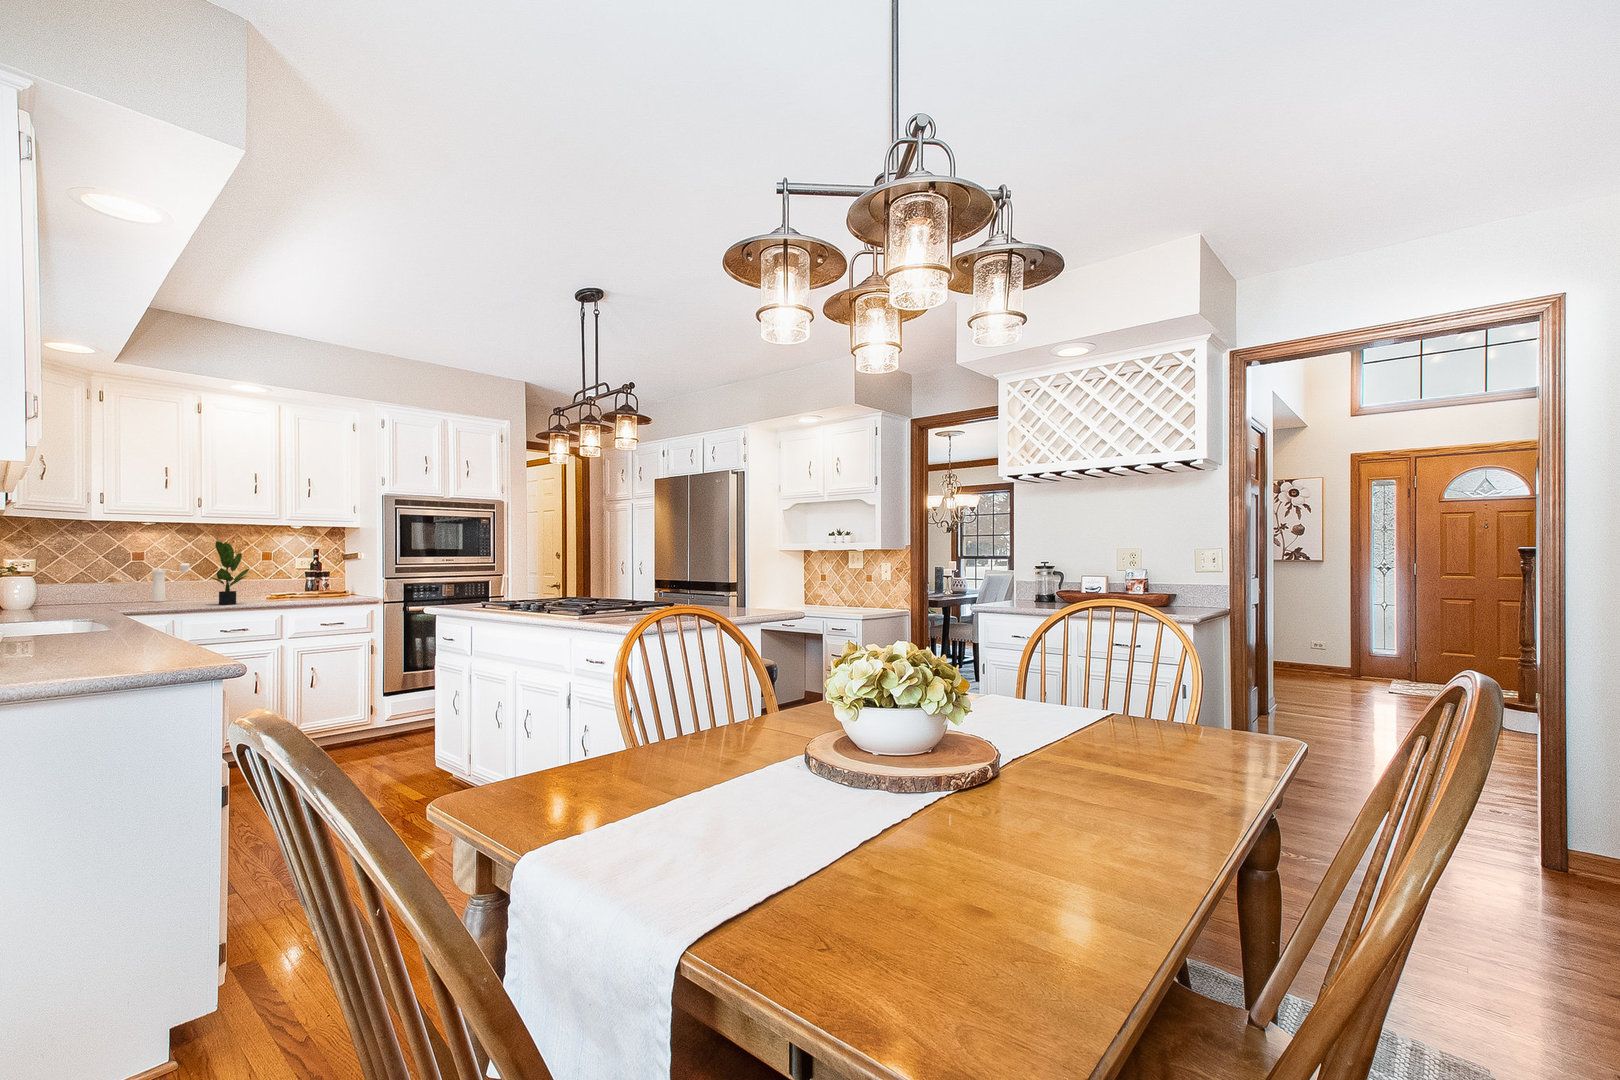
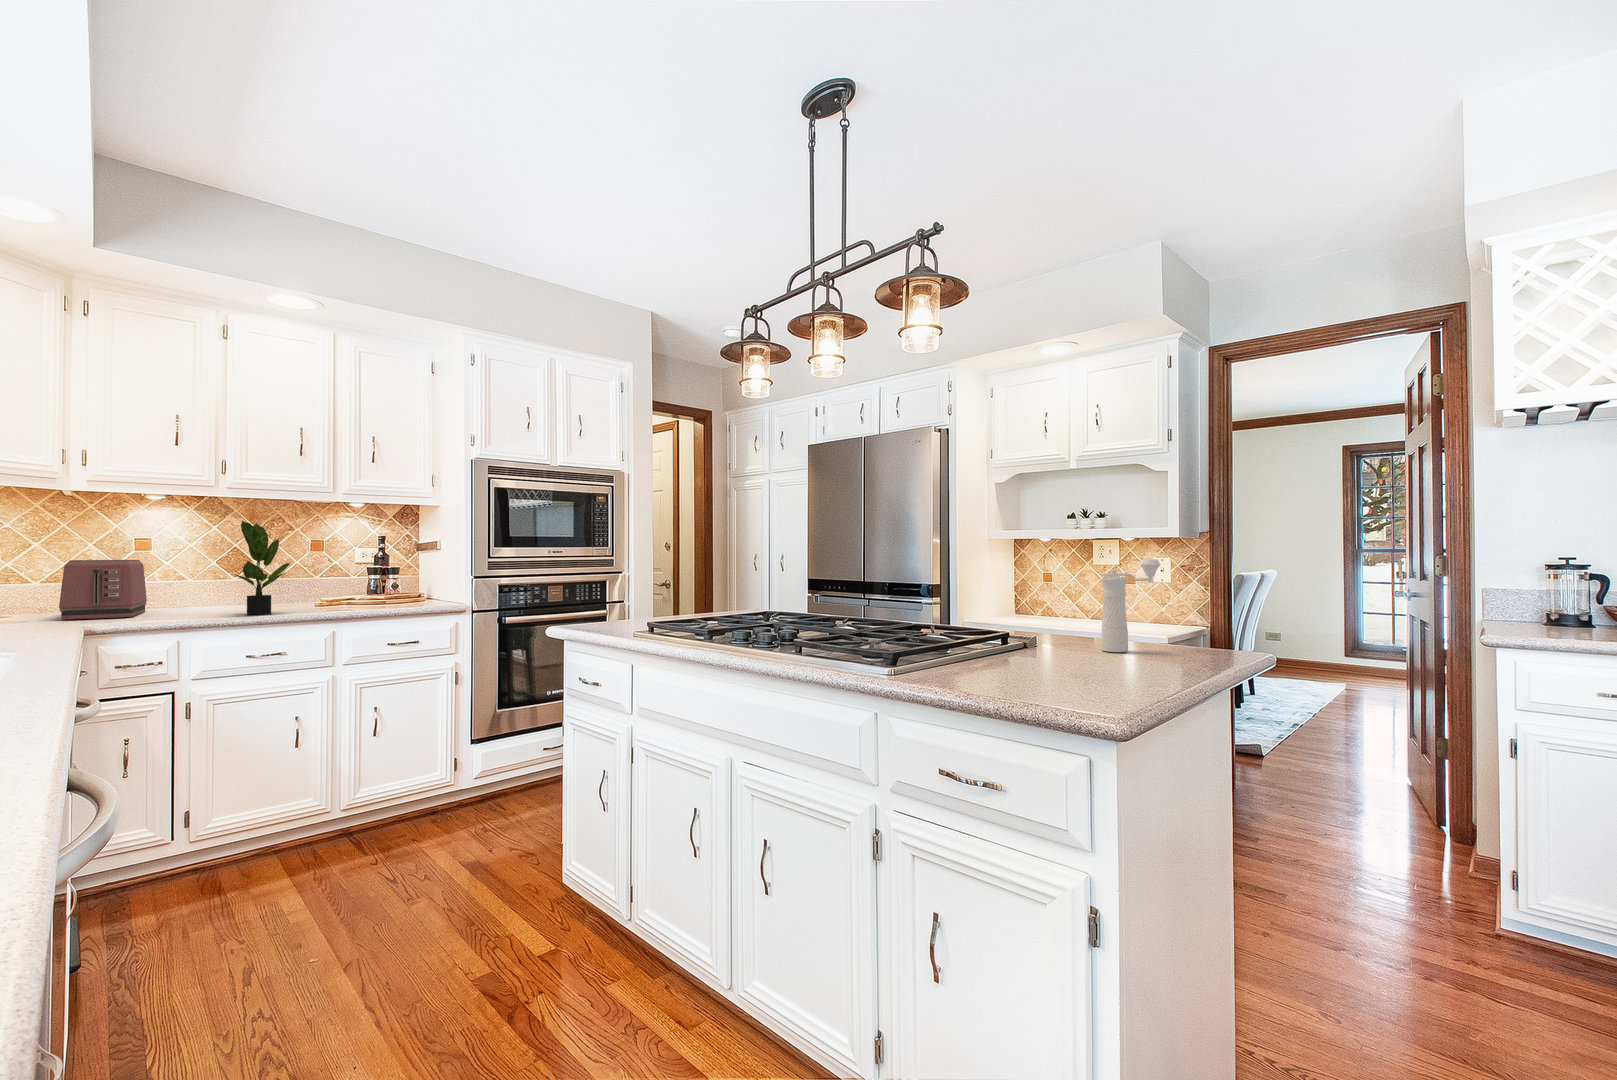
pepper mill: present [152,563,190,602] -> present [1101,559,1160,652]
toaster: none [87,567,143,608] -> present [59,560,147,620]

